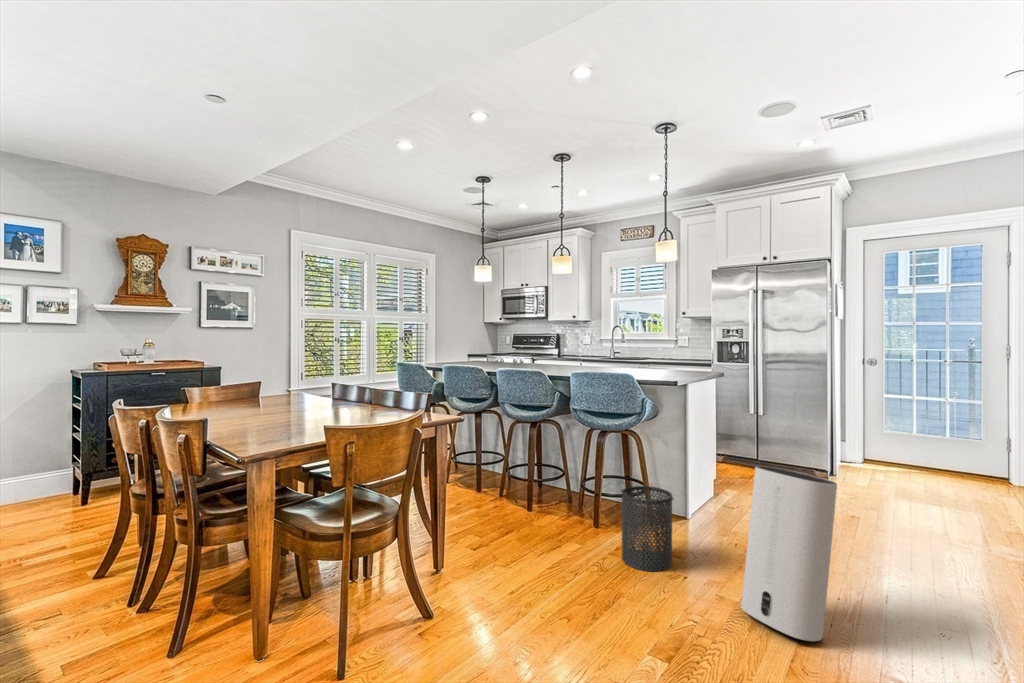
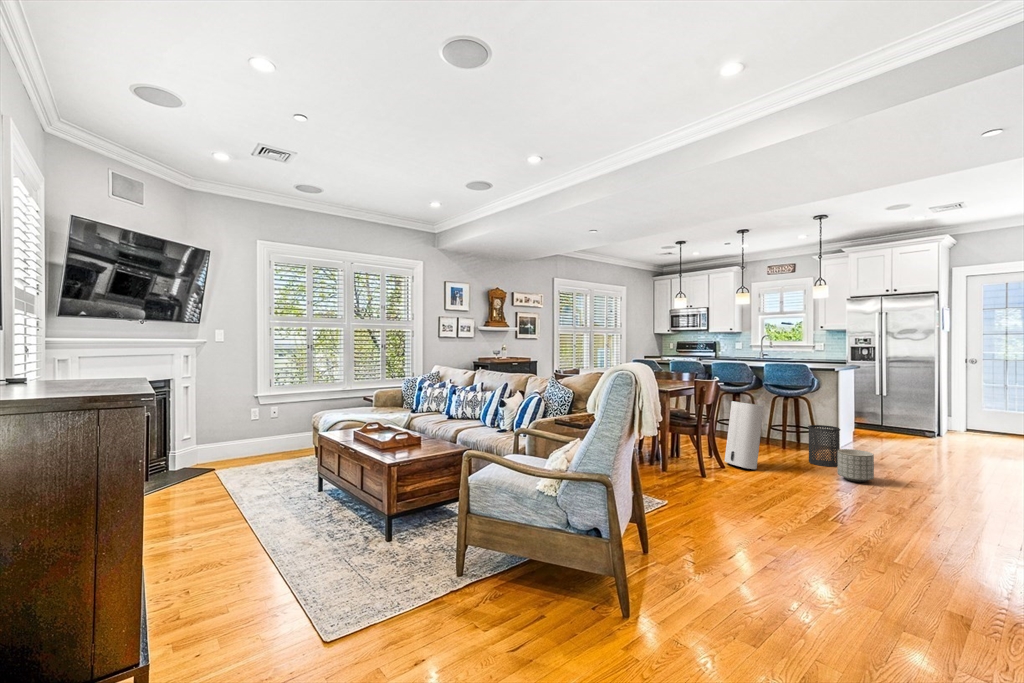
air purifier: present [741,466,837,641] -> present [725,401,764,469]
planter: none [652,552,718,631] -> present [838,449,874,482]

